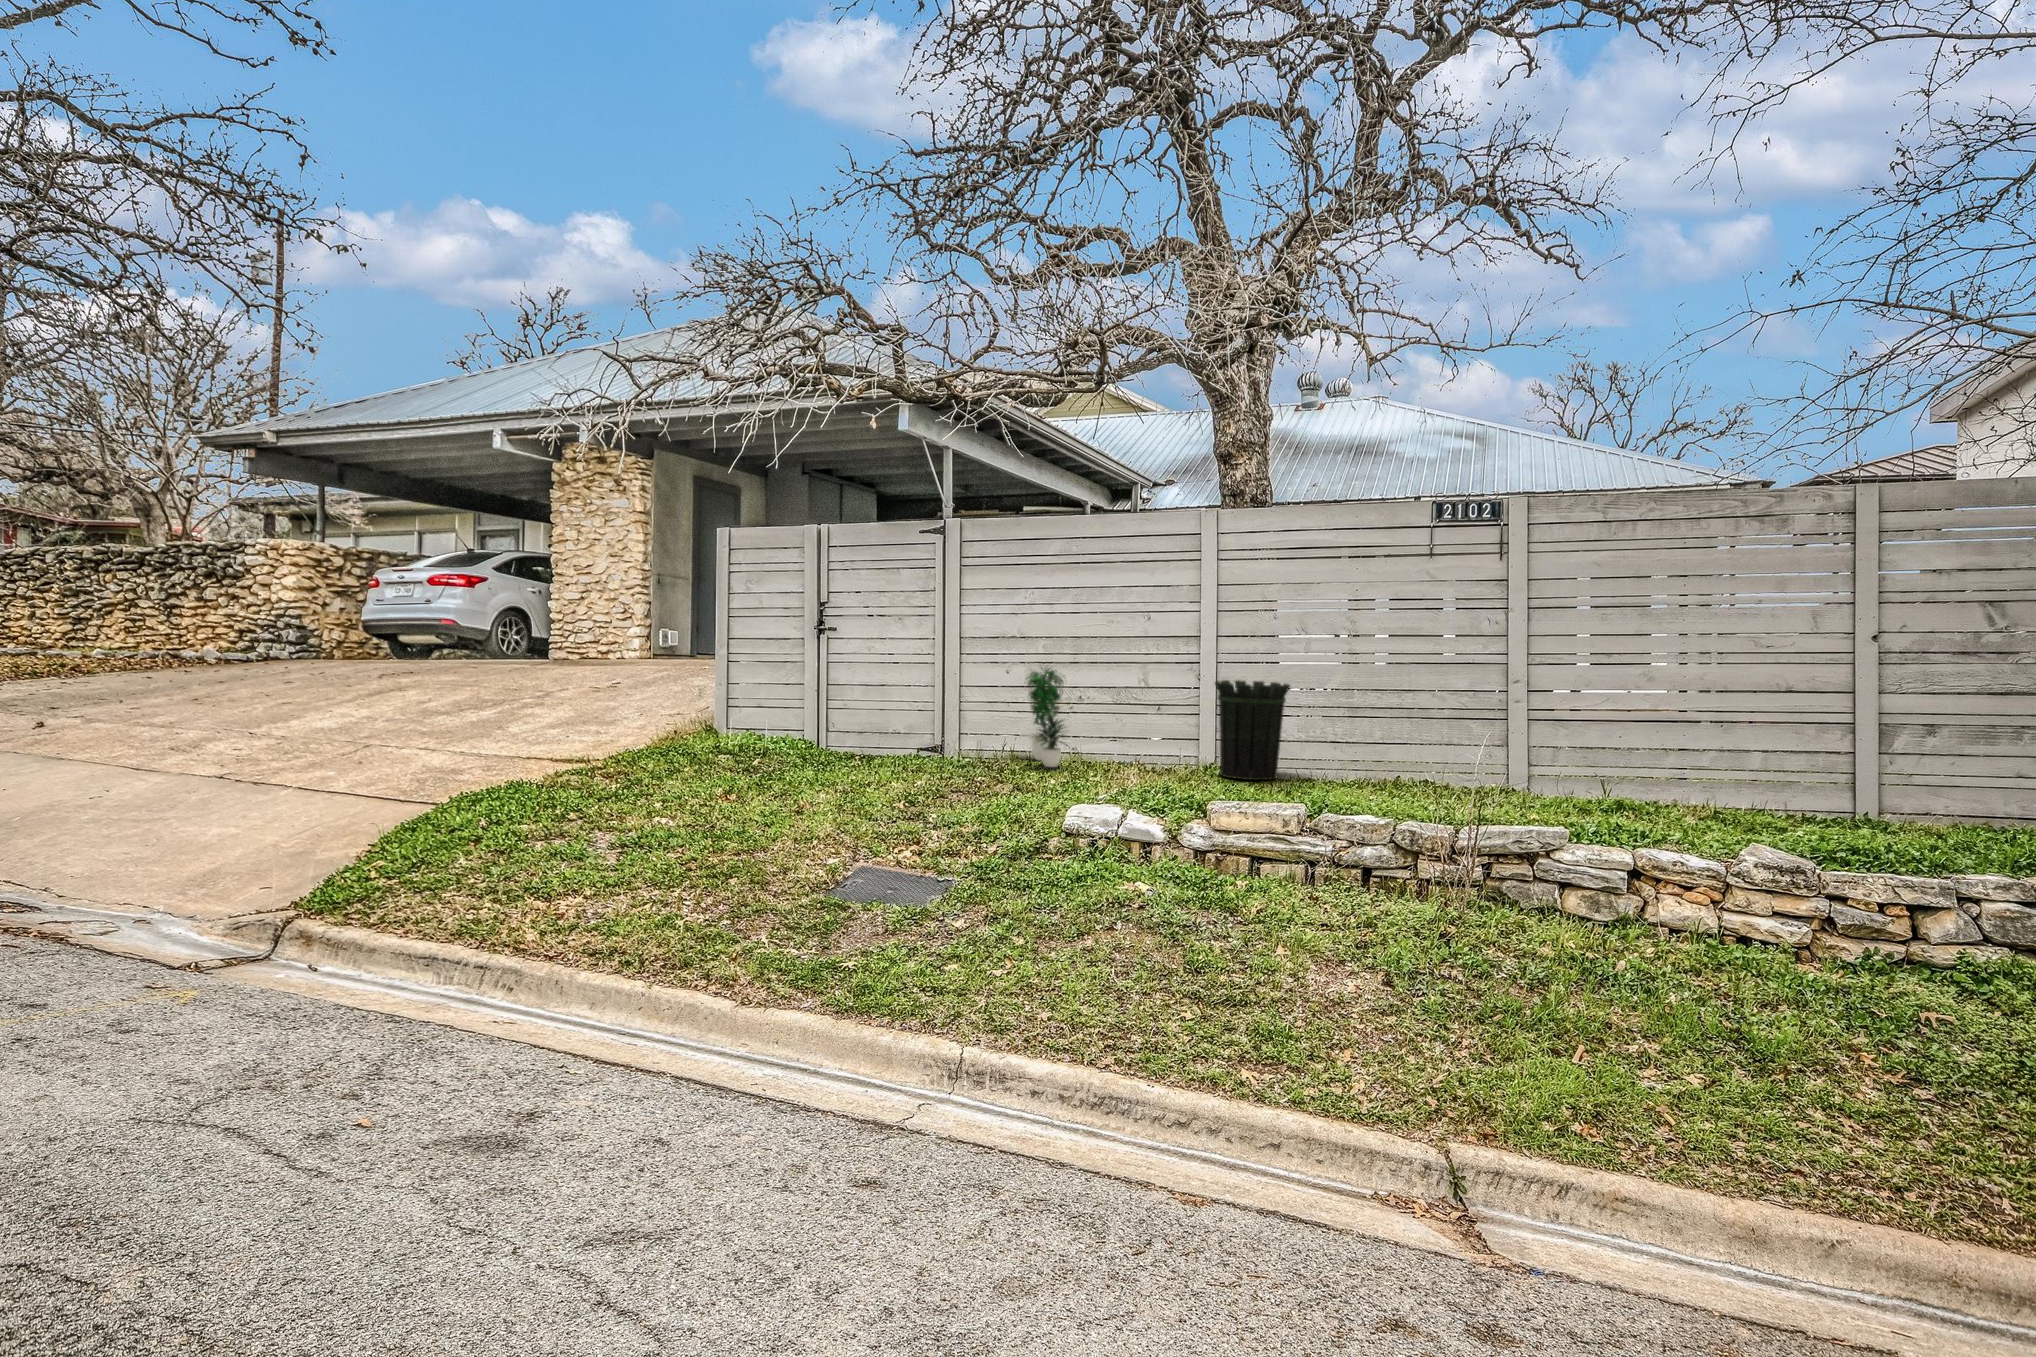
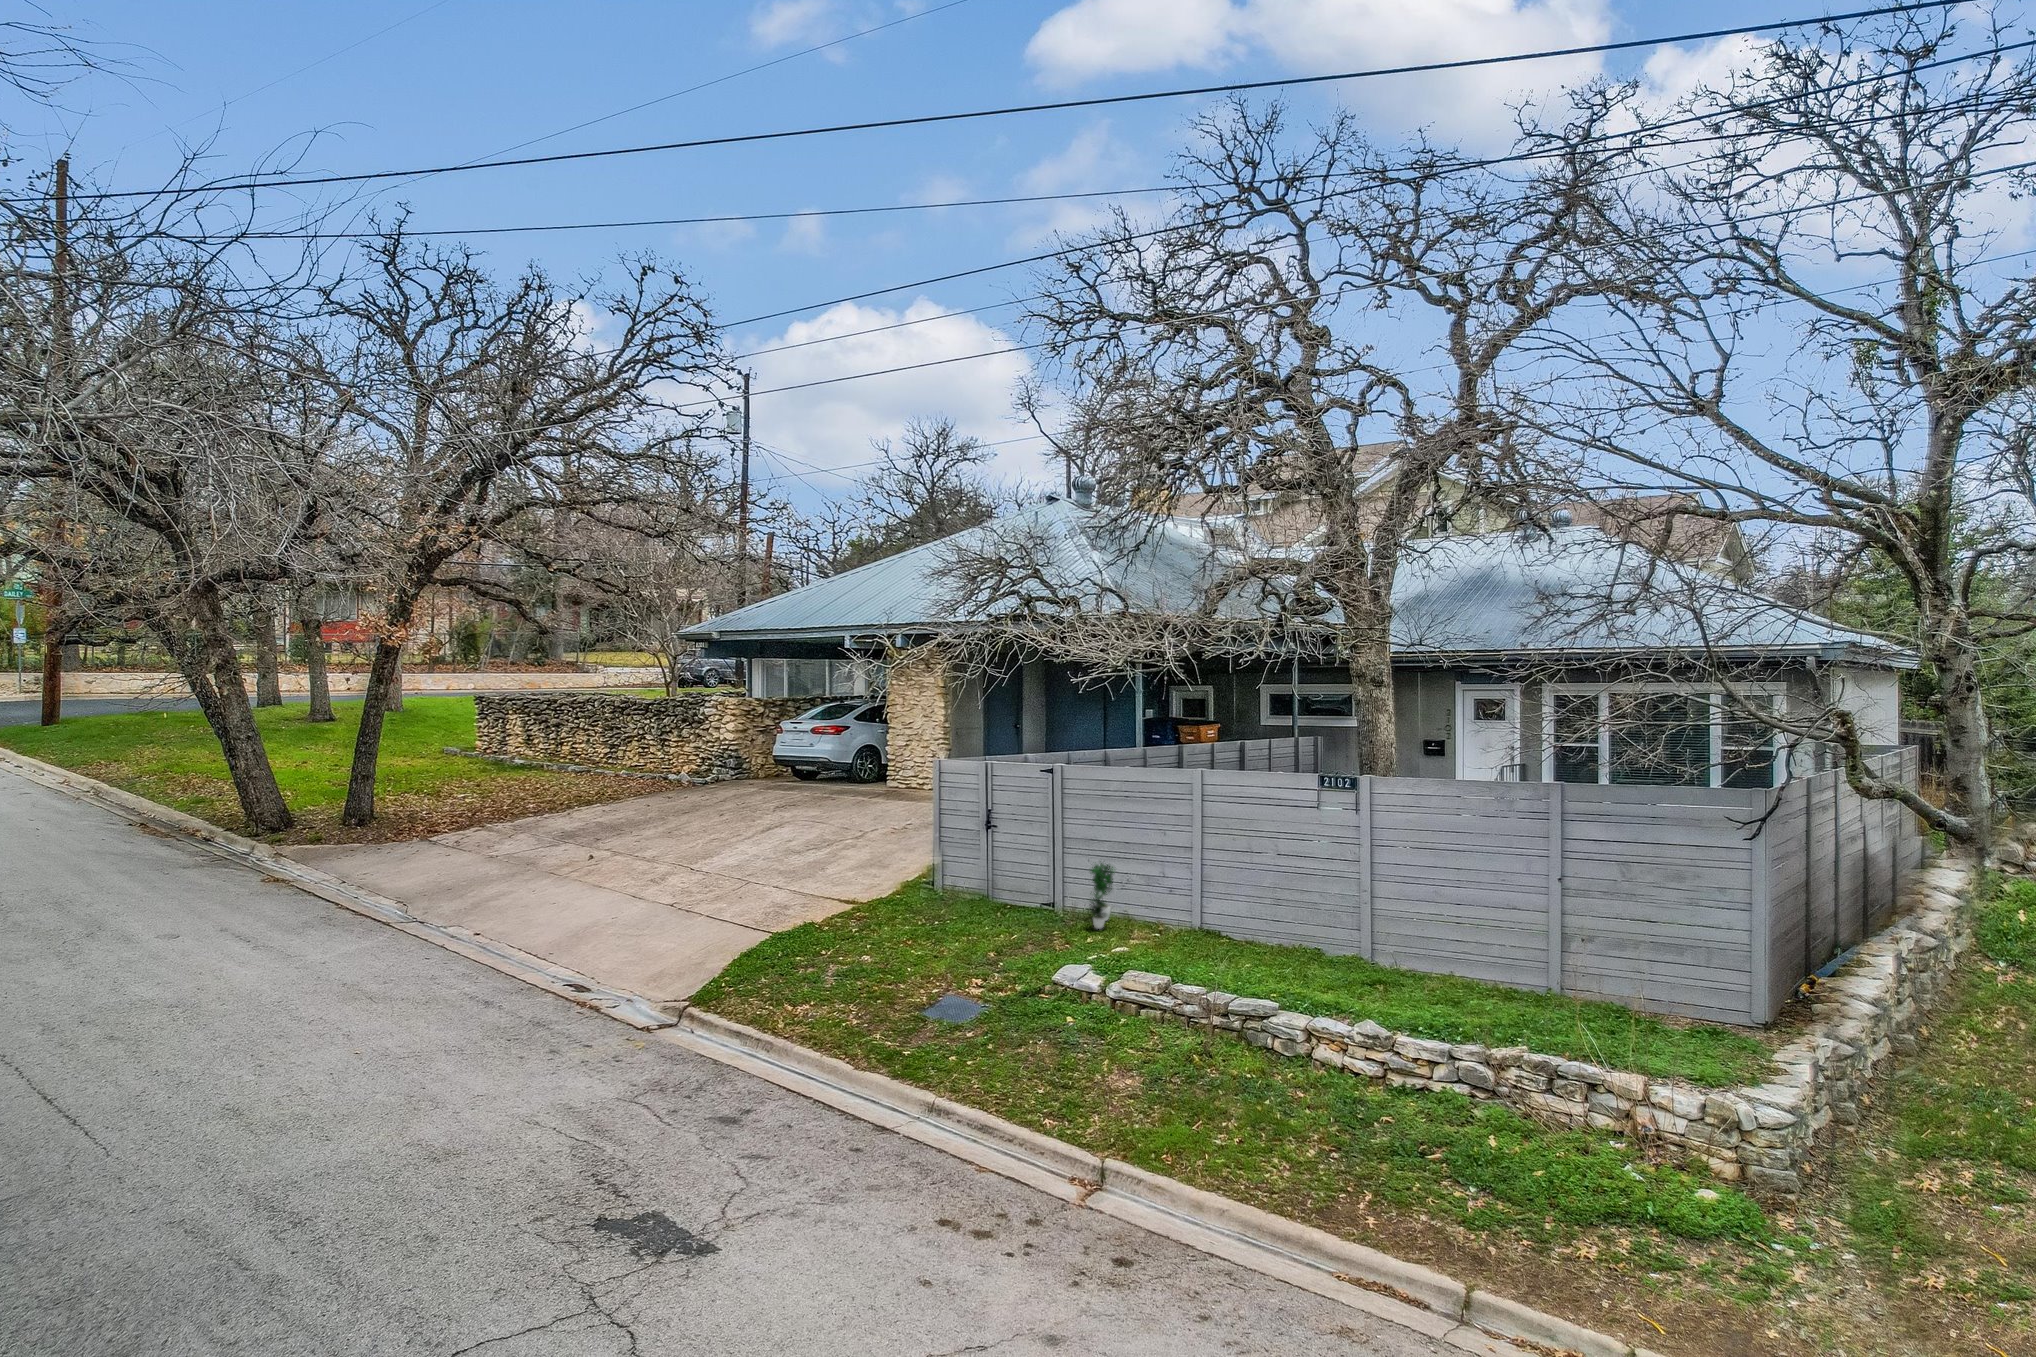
waste bin: present [1215,680,1290,780] -> none [1183,881,1231,949]

